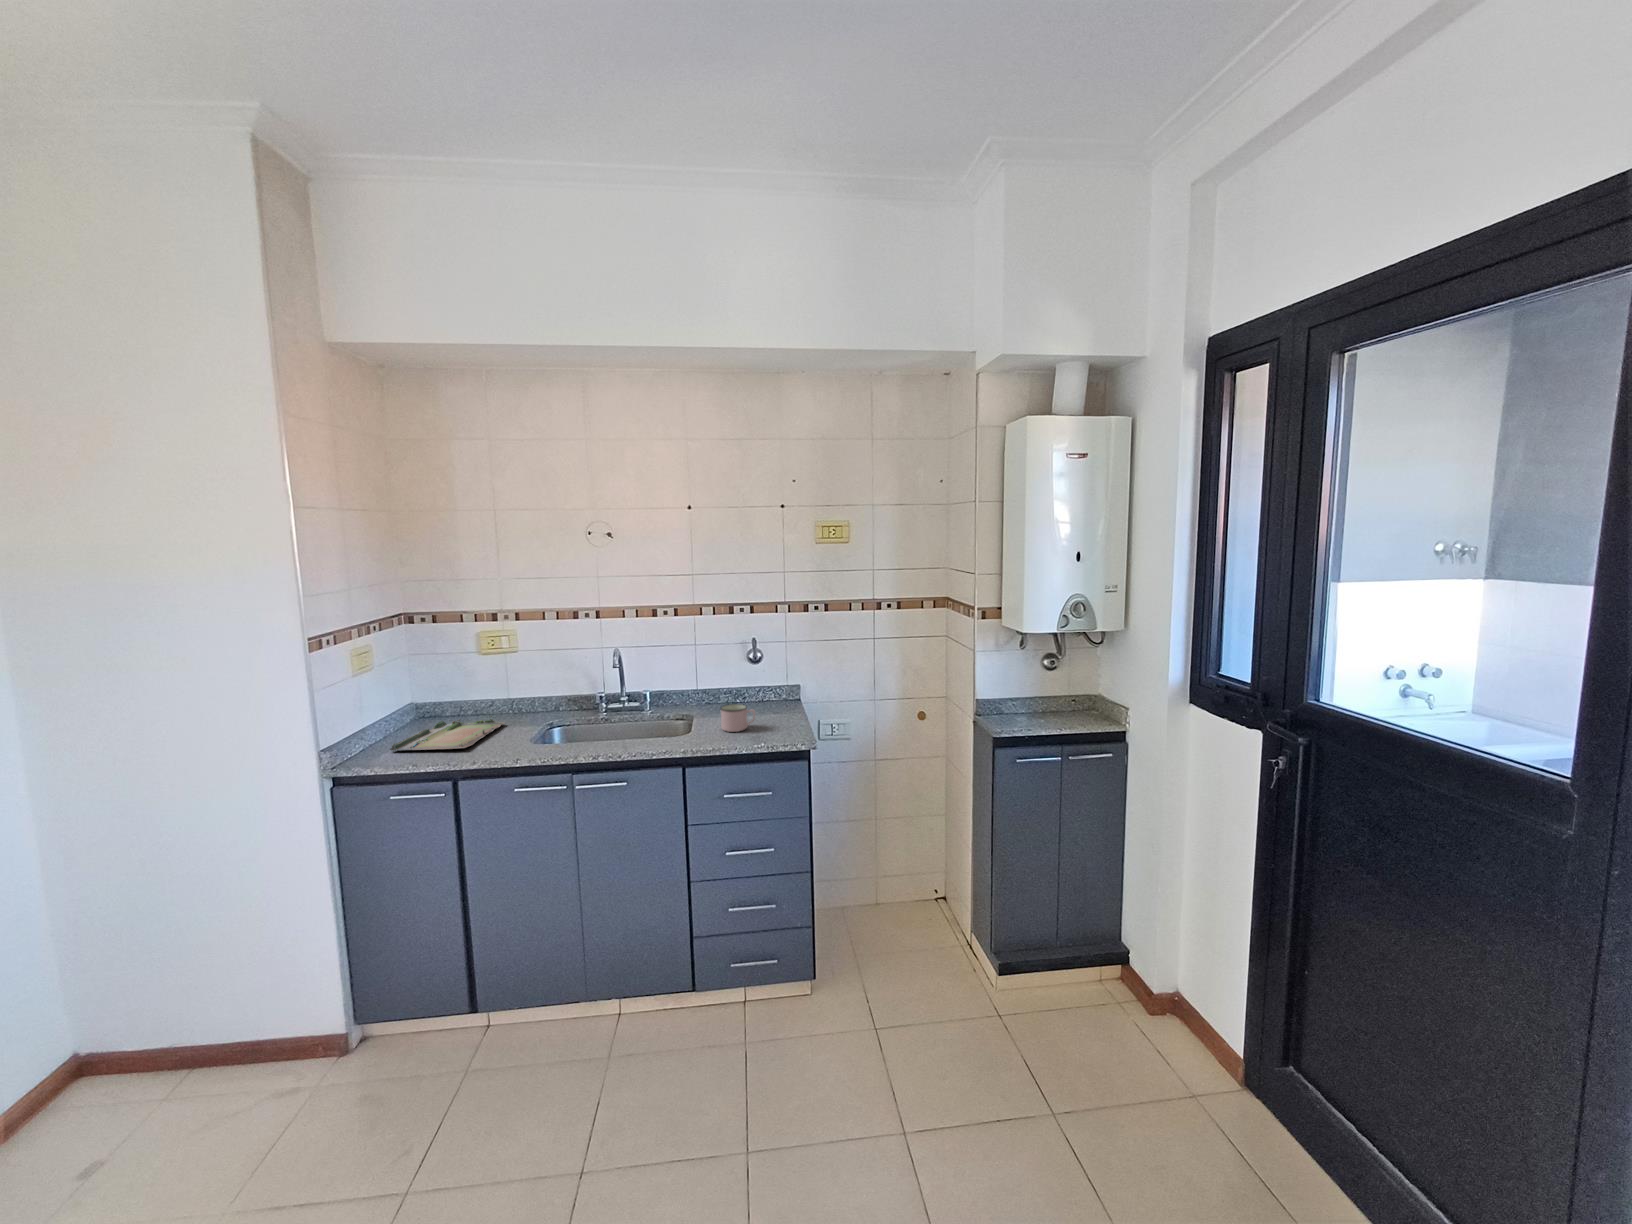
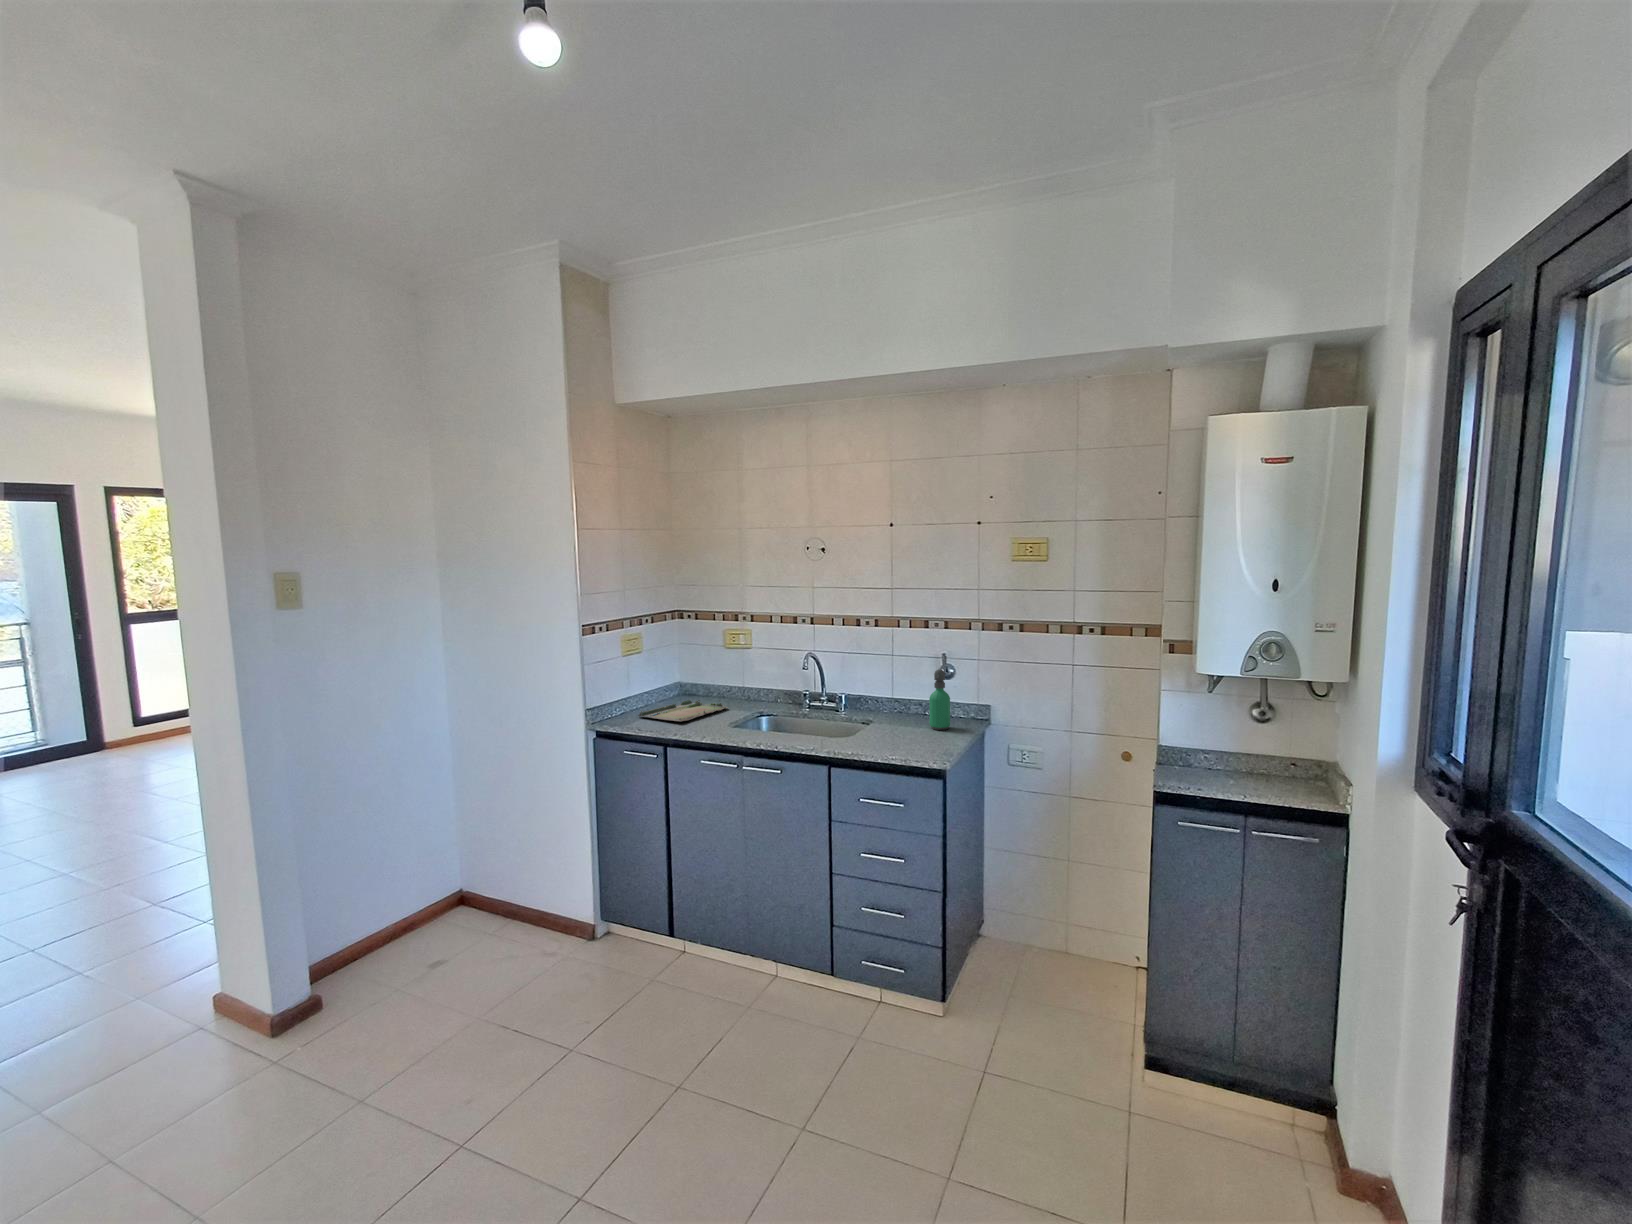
soap dispenser: none [751,653,772,714] -> present [929,669,950,730]
mug: present [721,704,756,732] -> none [882,715,913,742]

